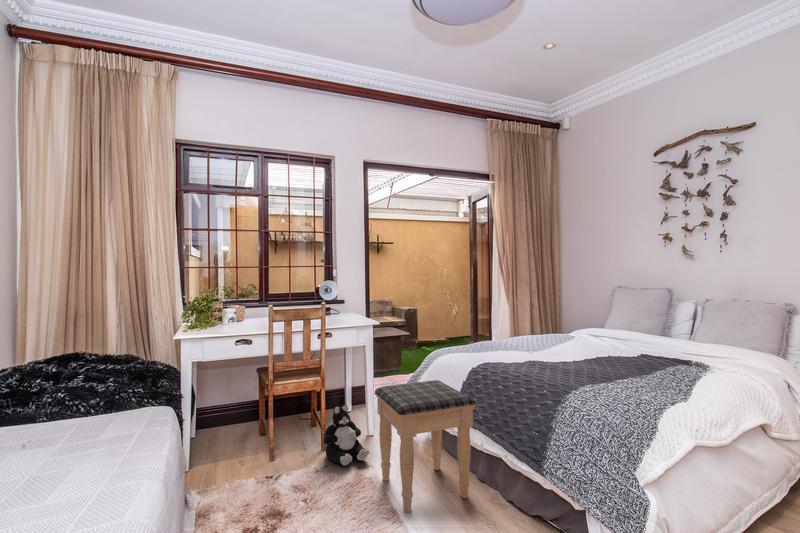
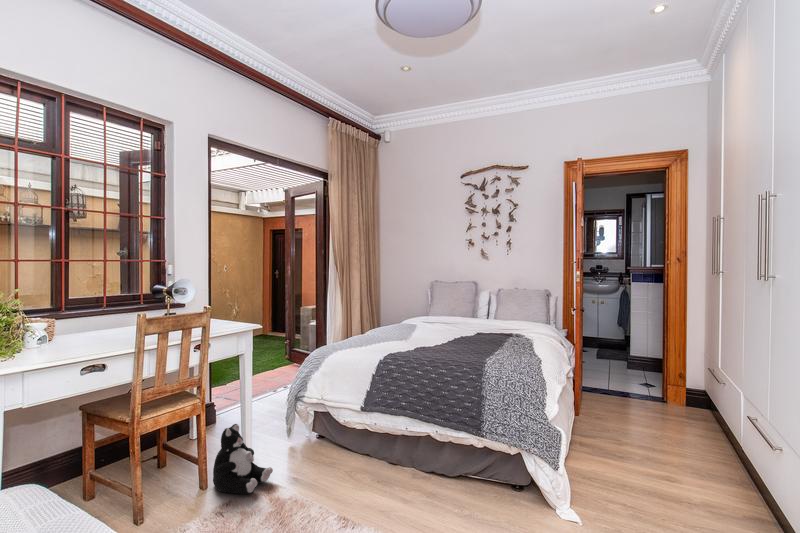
footstool: present [374,380,476,512] -> none [293,378,402,513]

